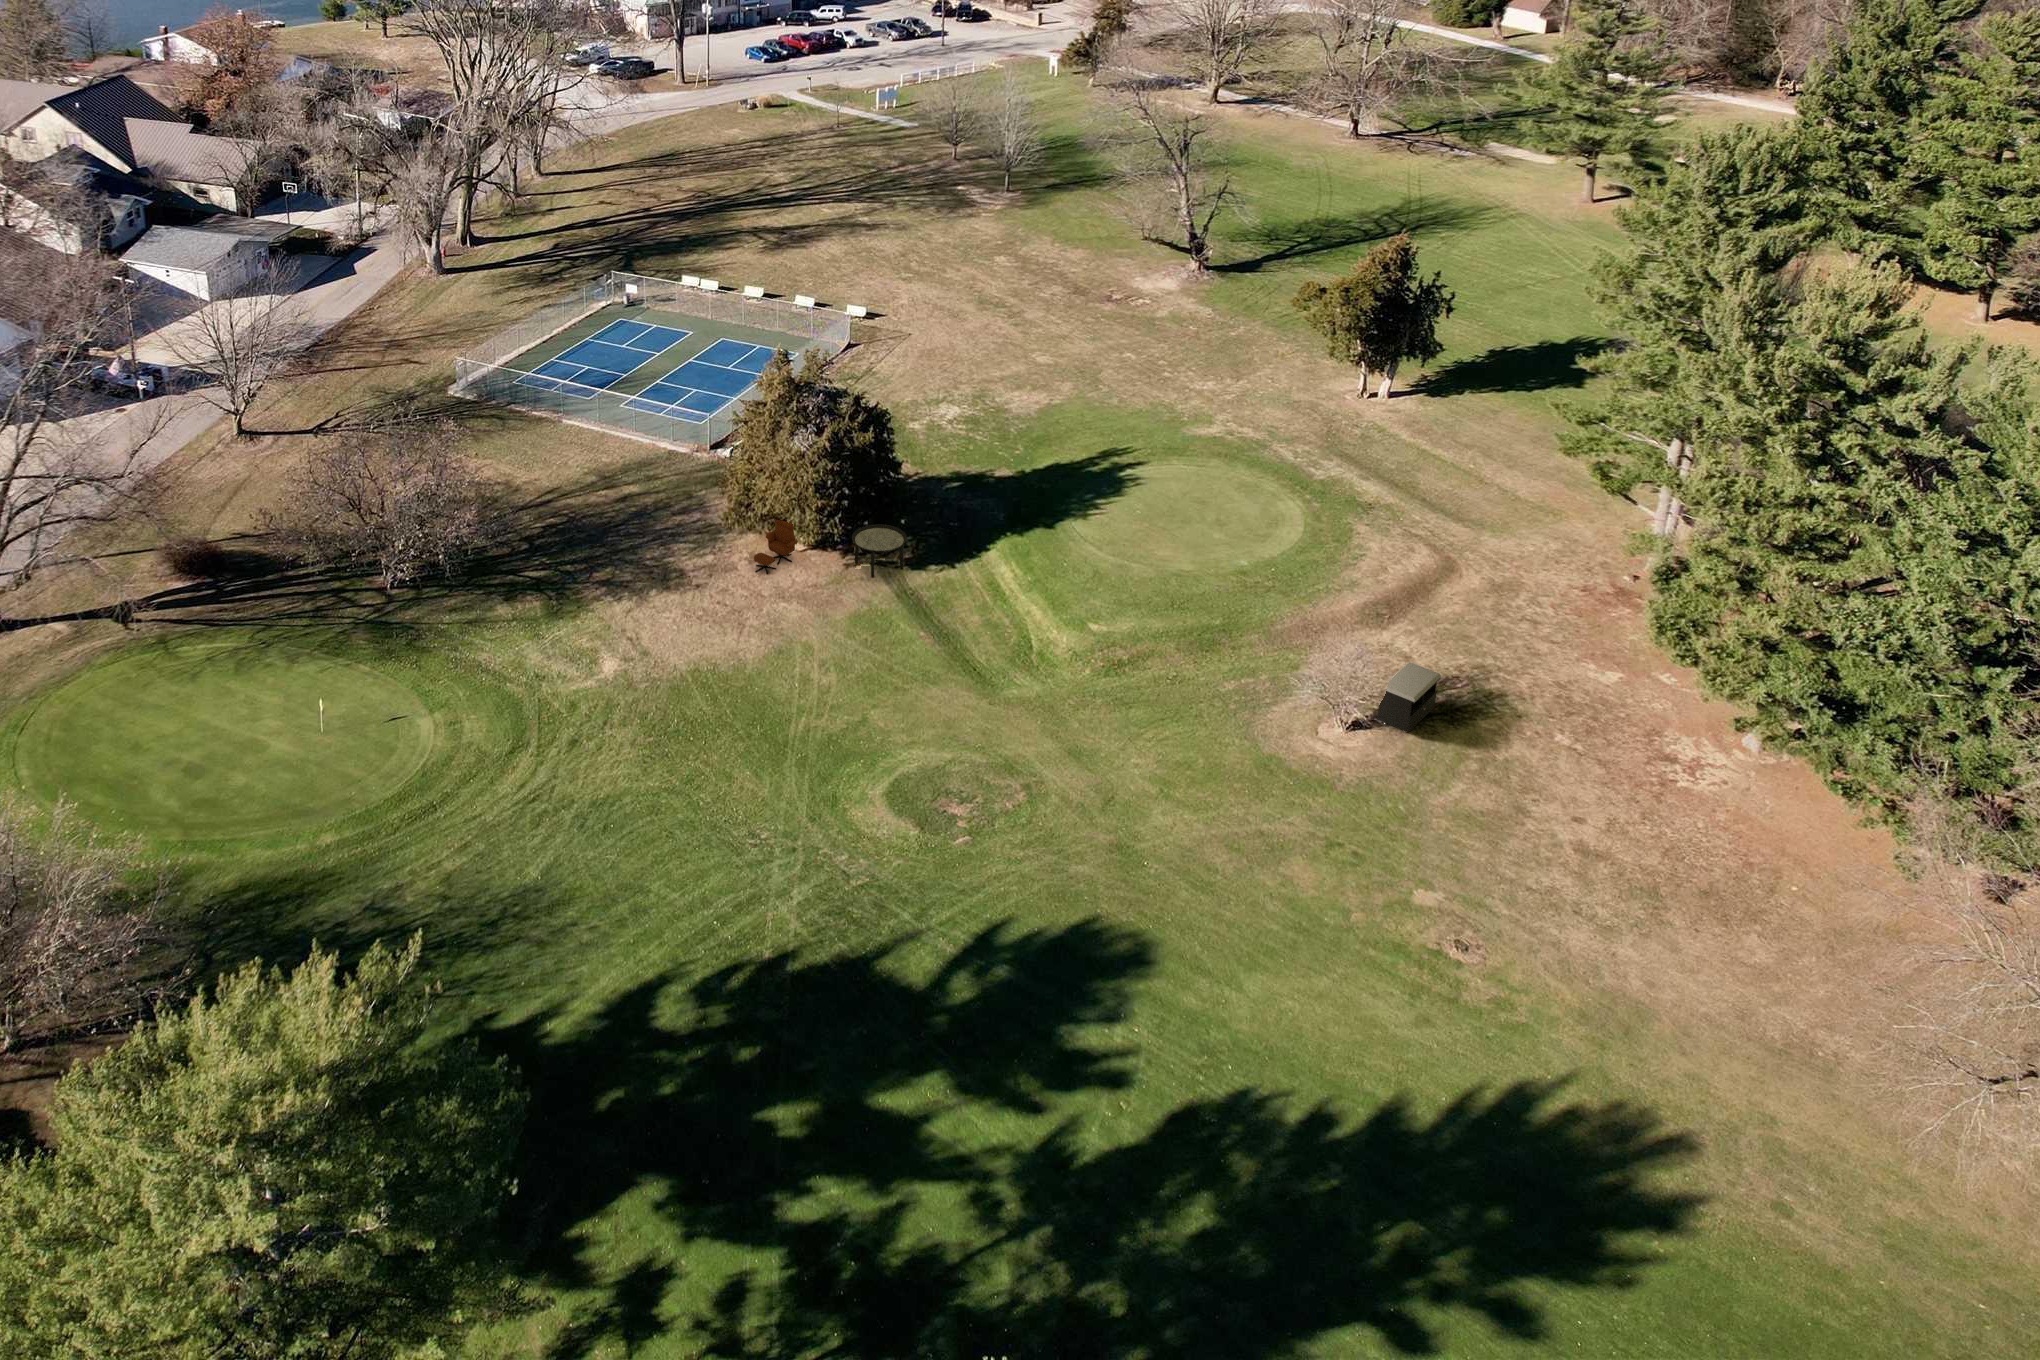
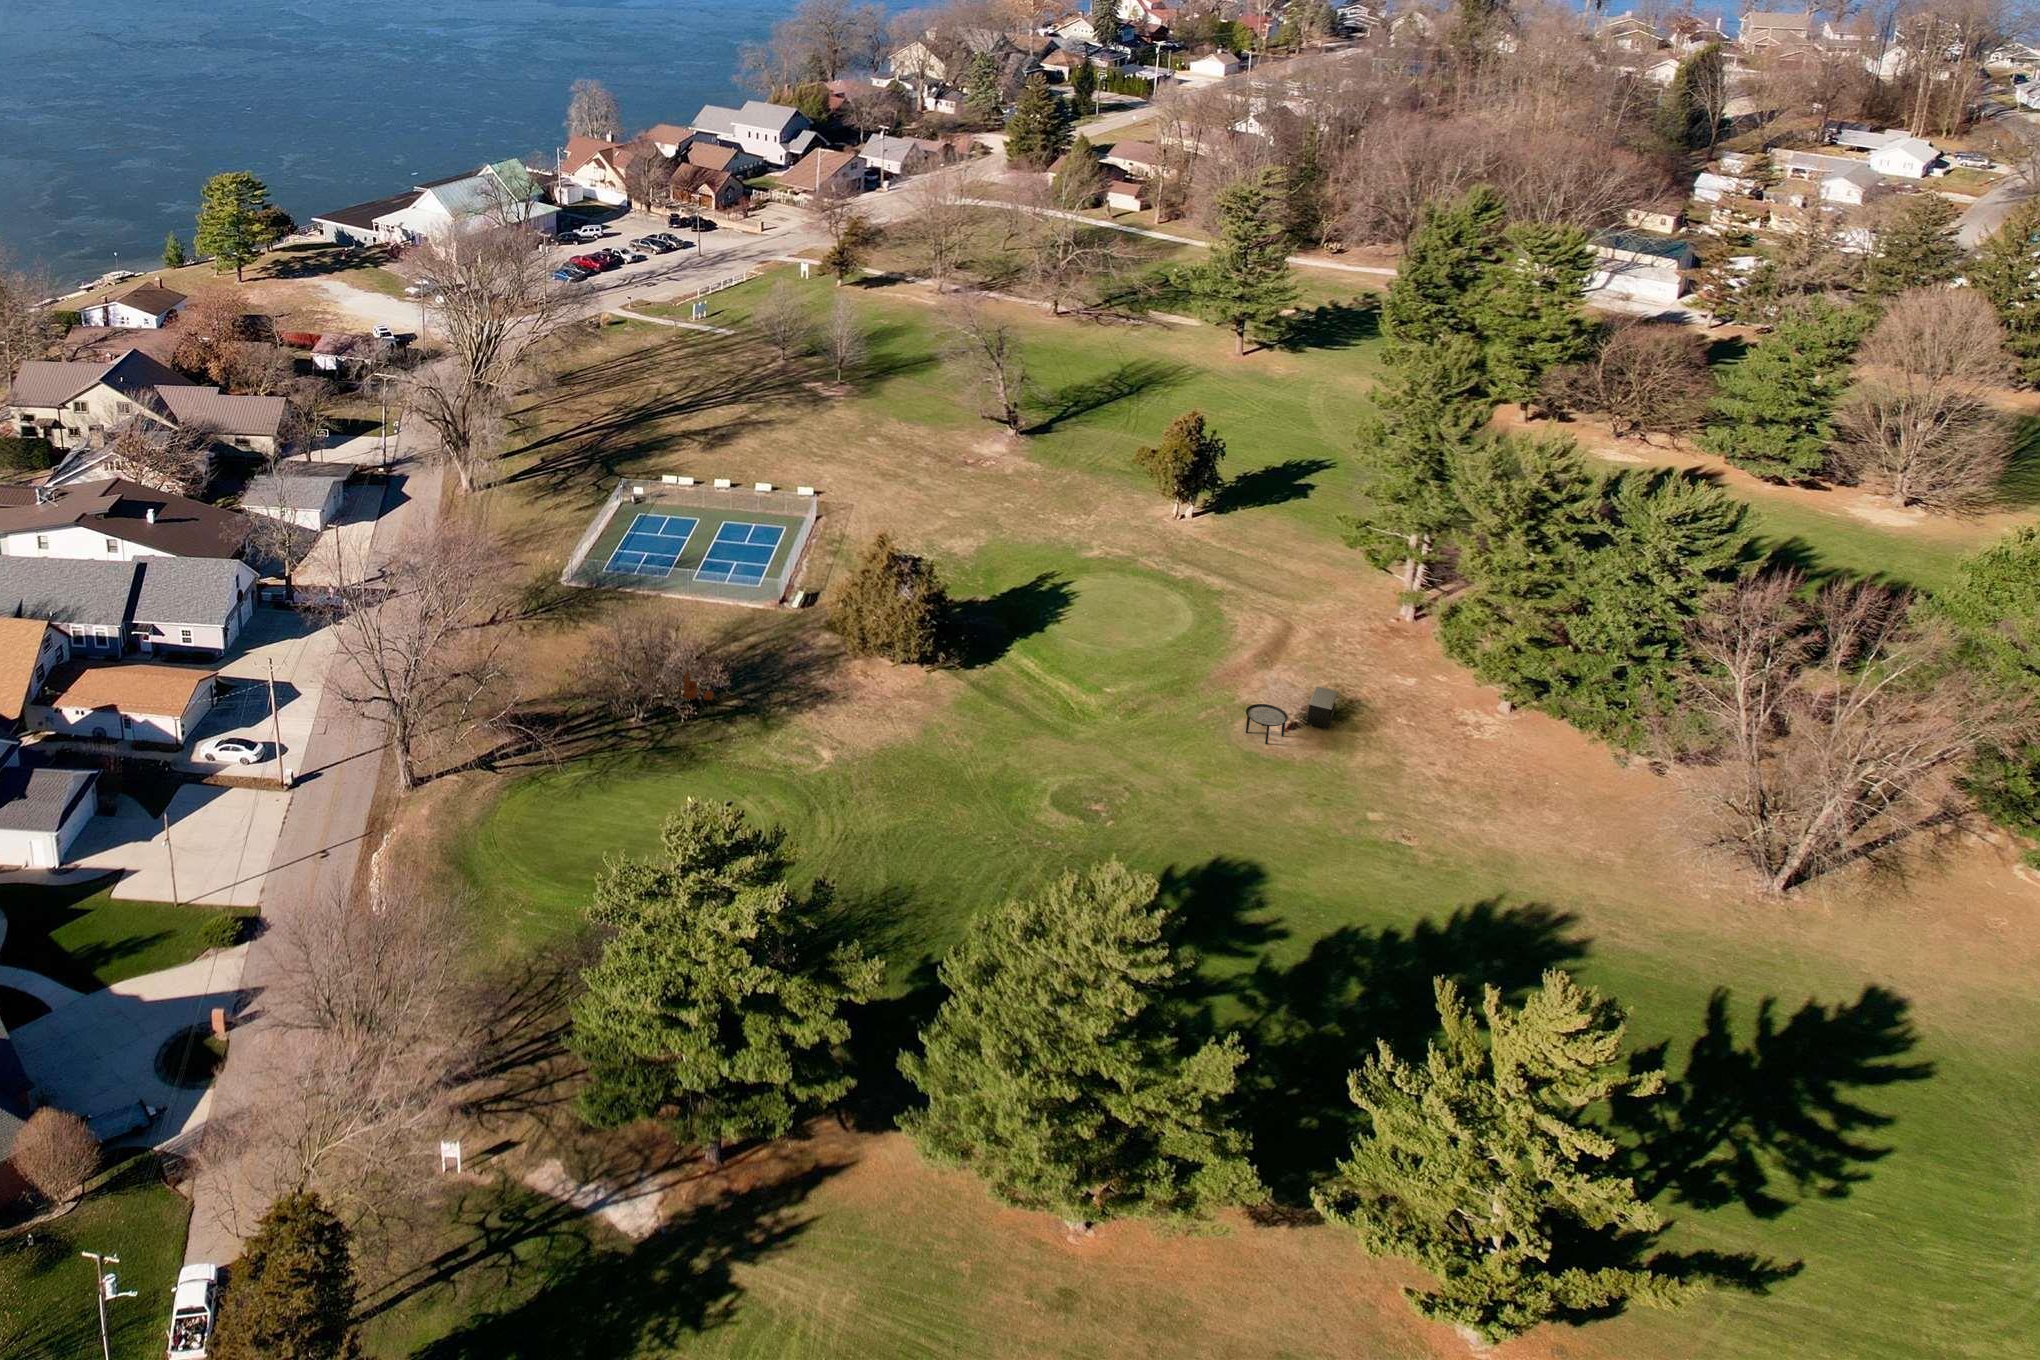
lounge chair: present [754,519,797,574] -> present [684,672,715,706]
round table: present [852,524,907,577] -> present [1246,704,1288,744]

